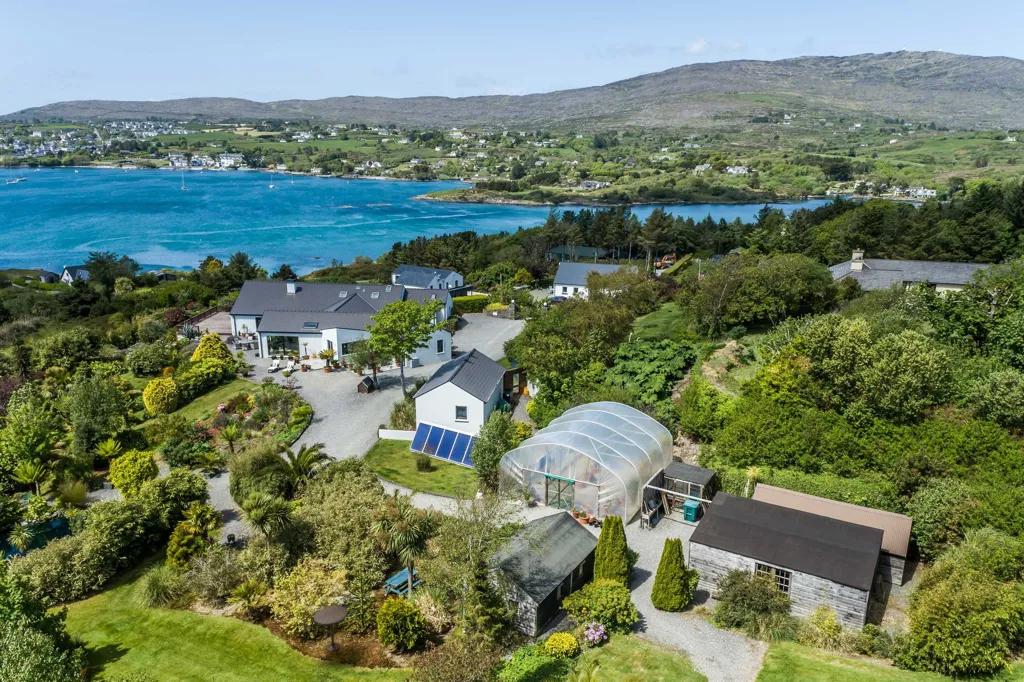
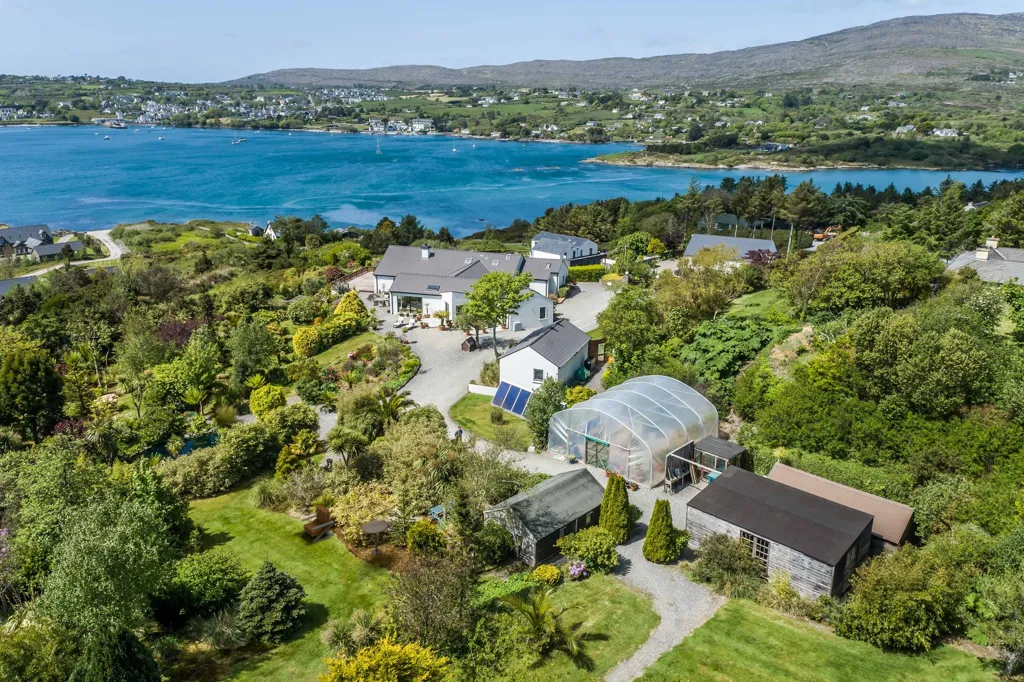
lounge chair: none [220,595,269,648] -> present [301,505,334,543]

